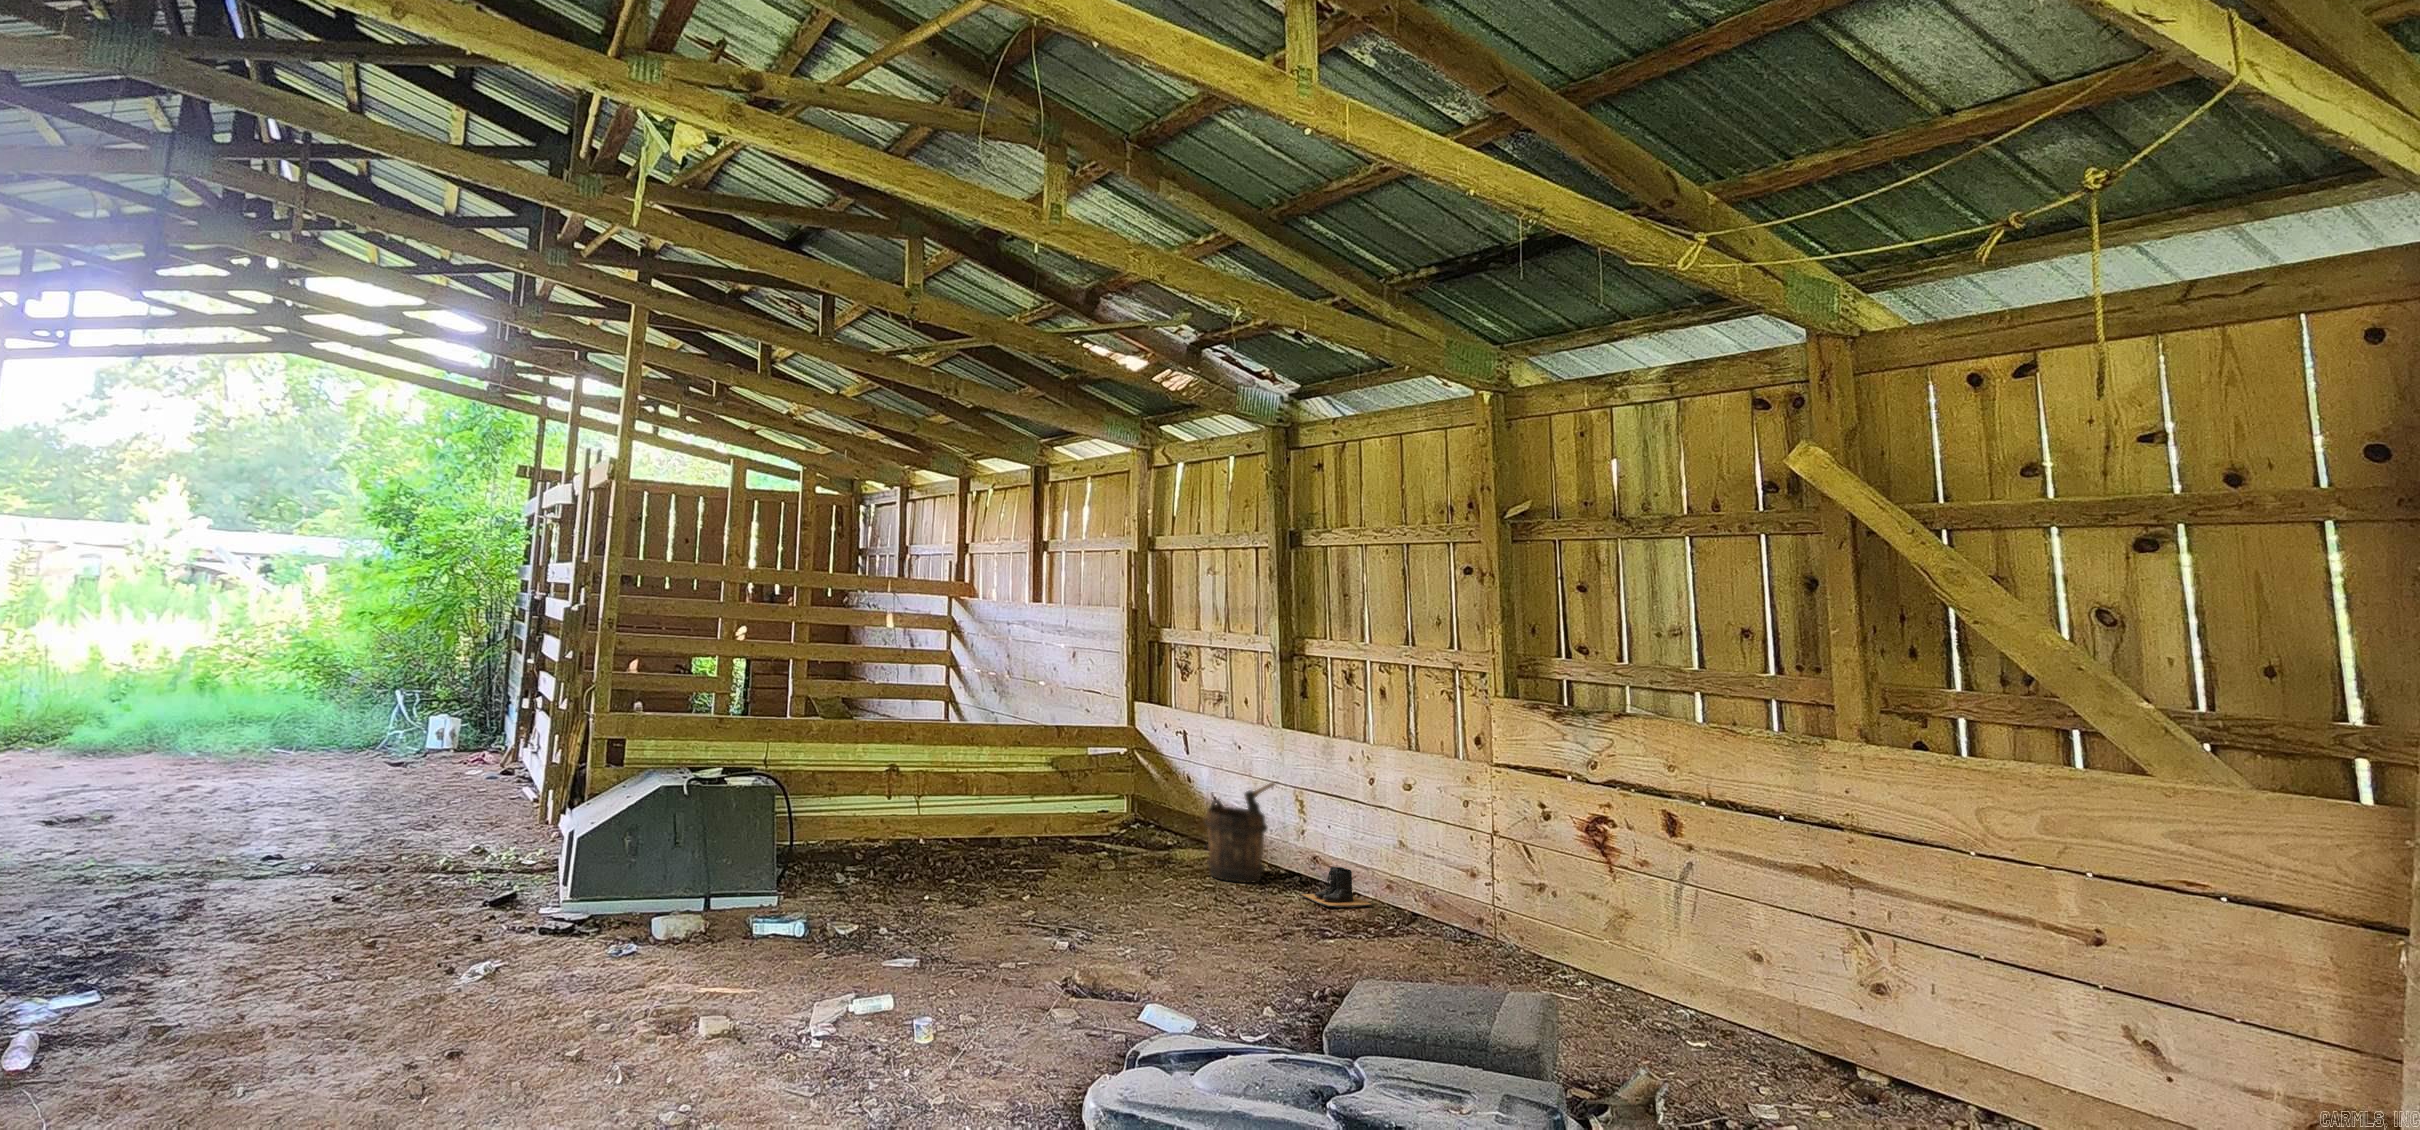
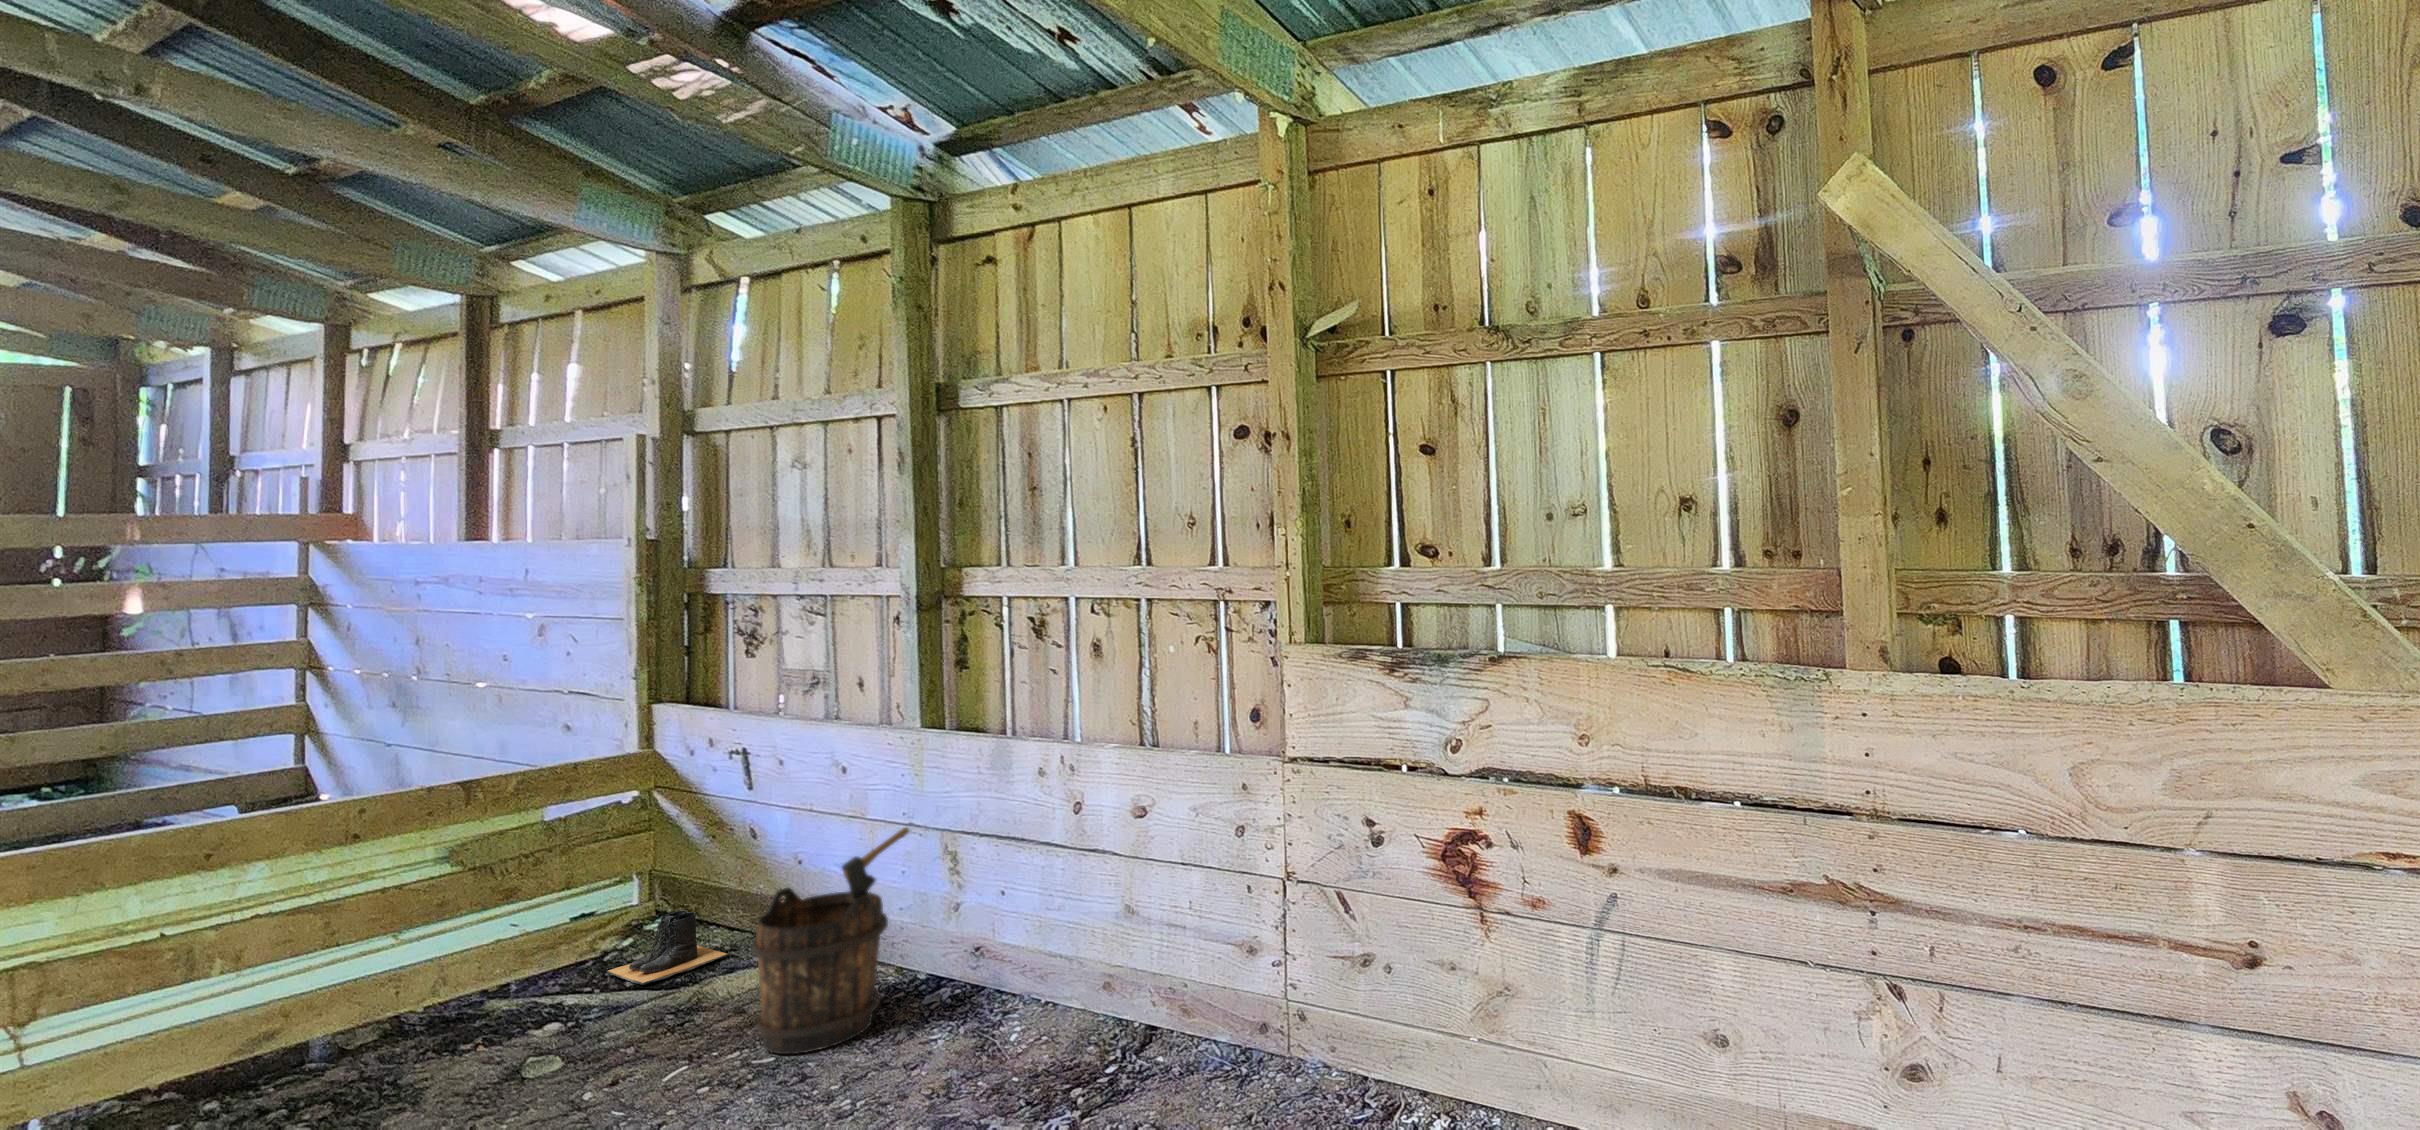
boots: present [1301,867,1372,908] -> present [606,910,728,985]

